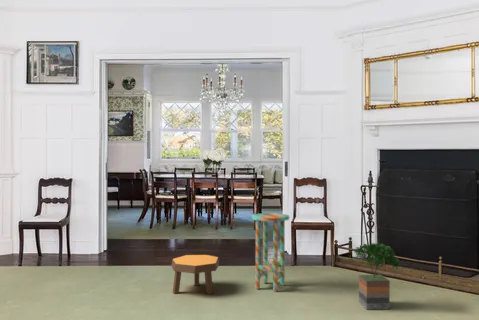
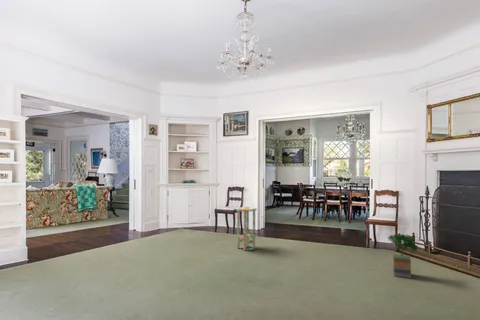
side table: present [252,213,289,292] -> present [236,207,257,250]
footstool: present [171,255,219,294] -> none [282,232,311,255]

